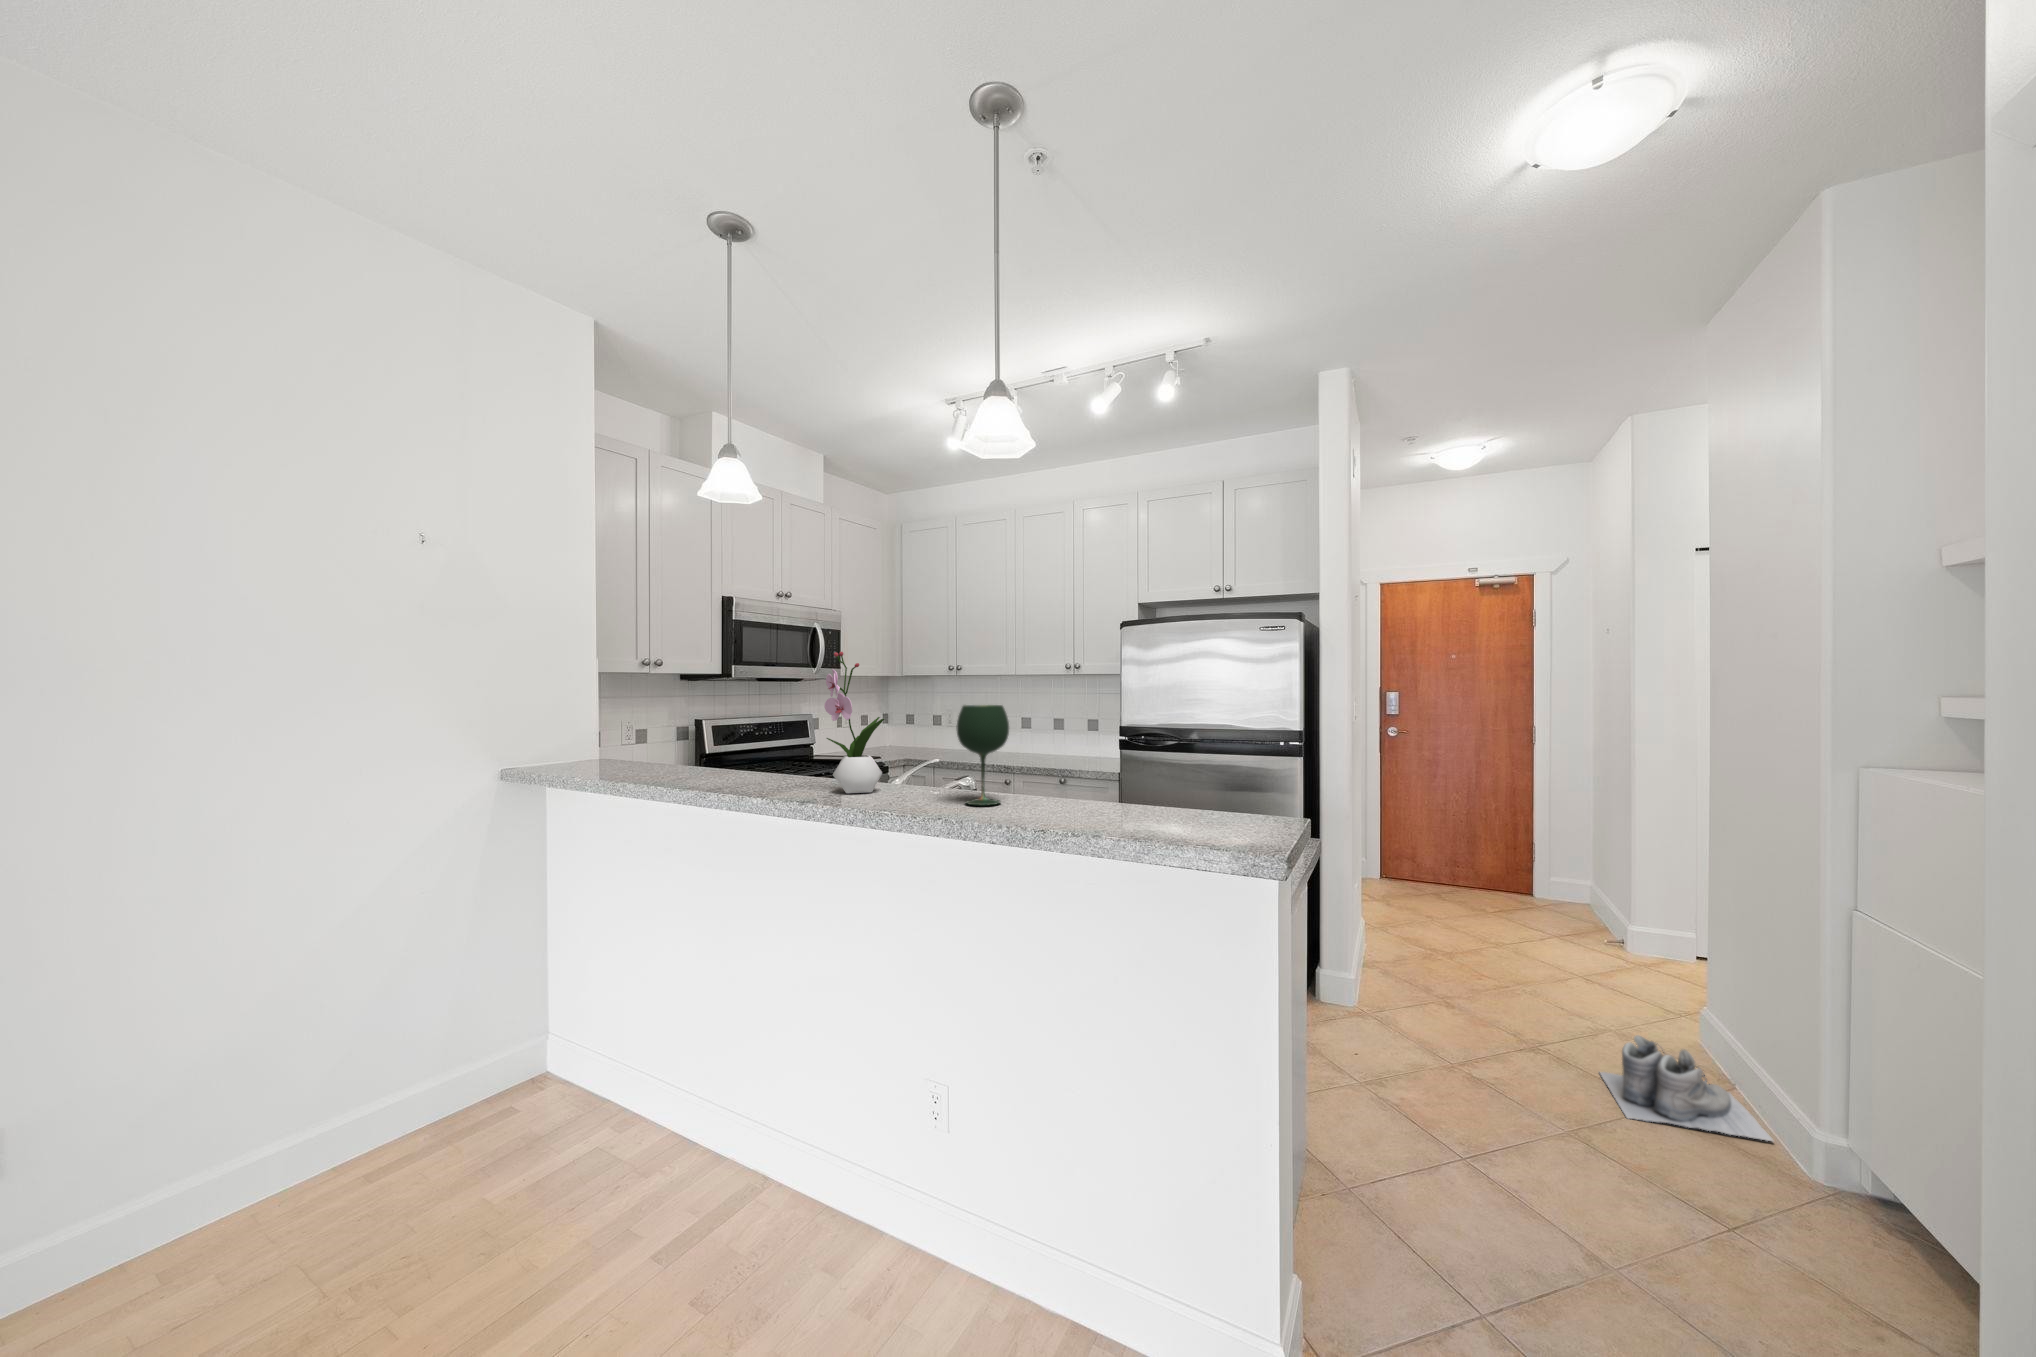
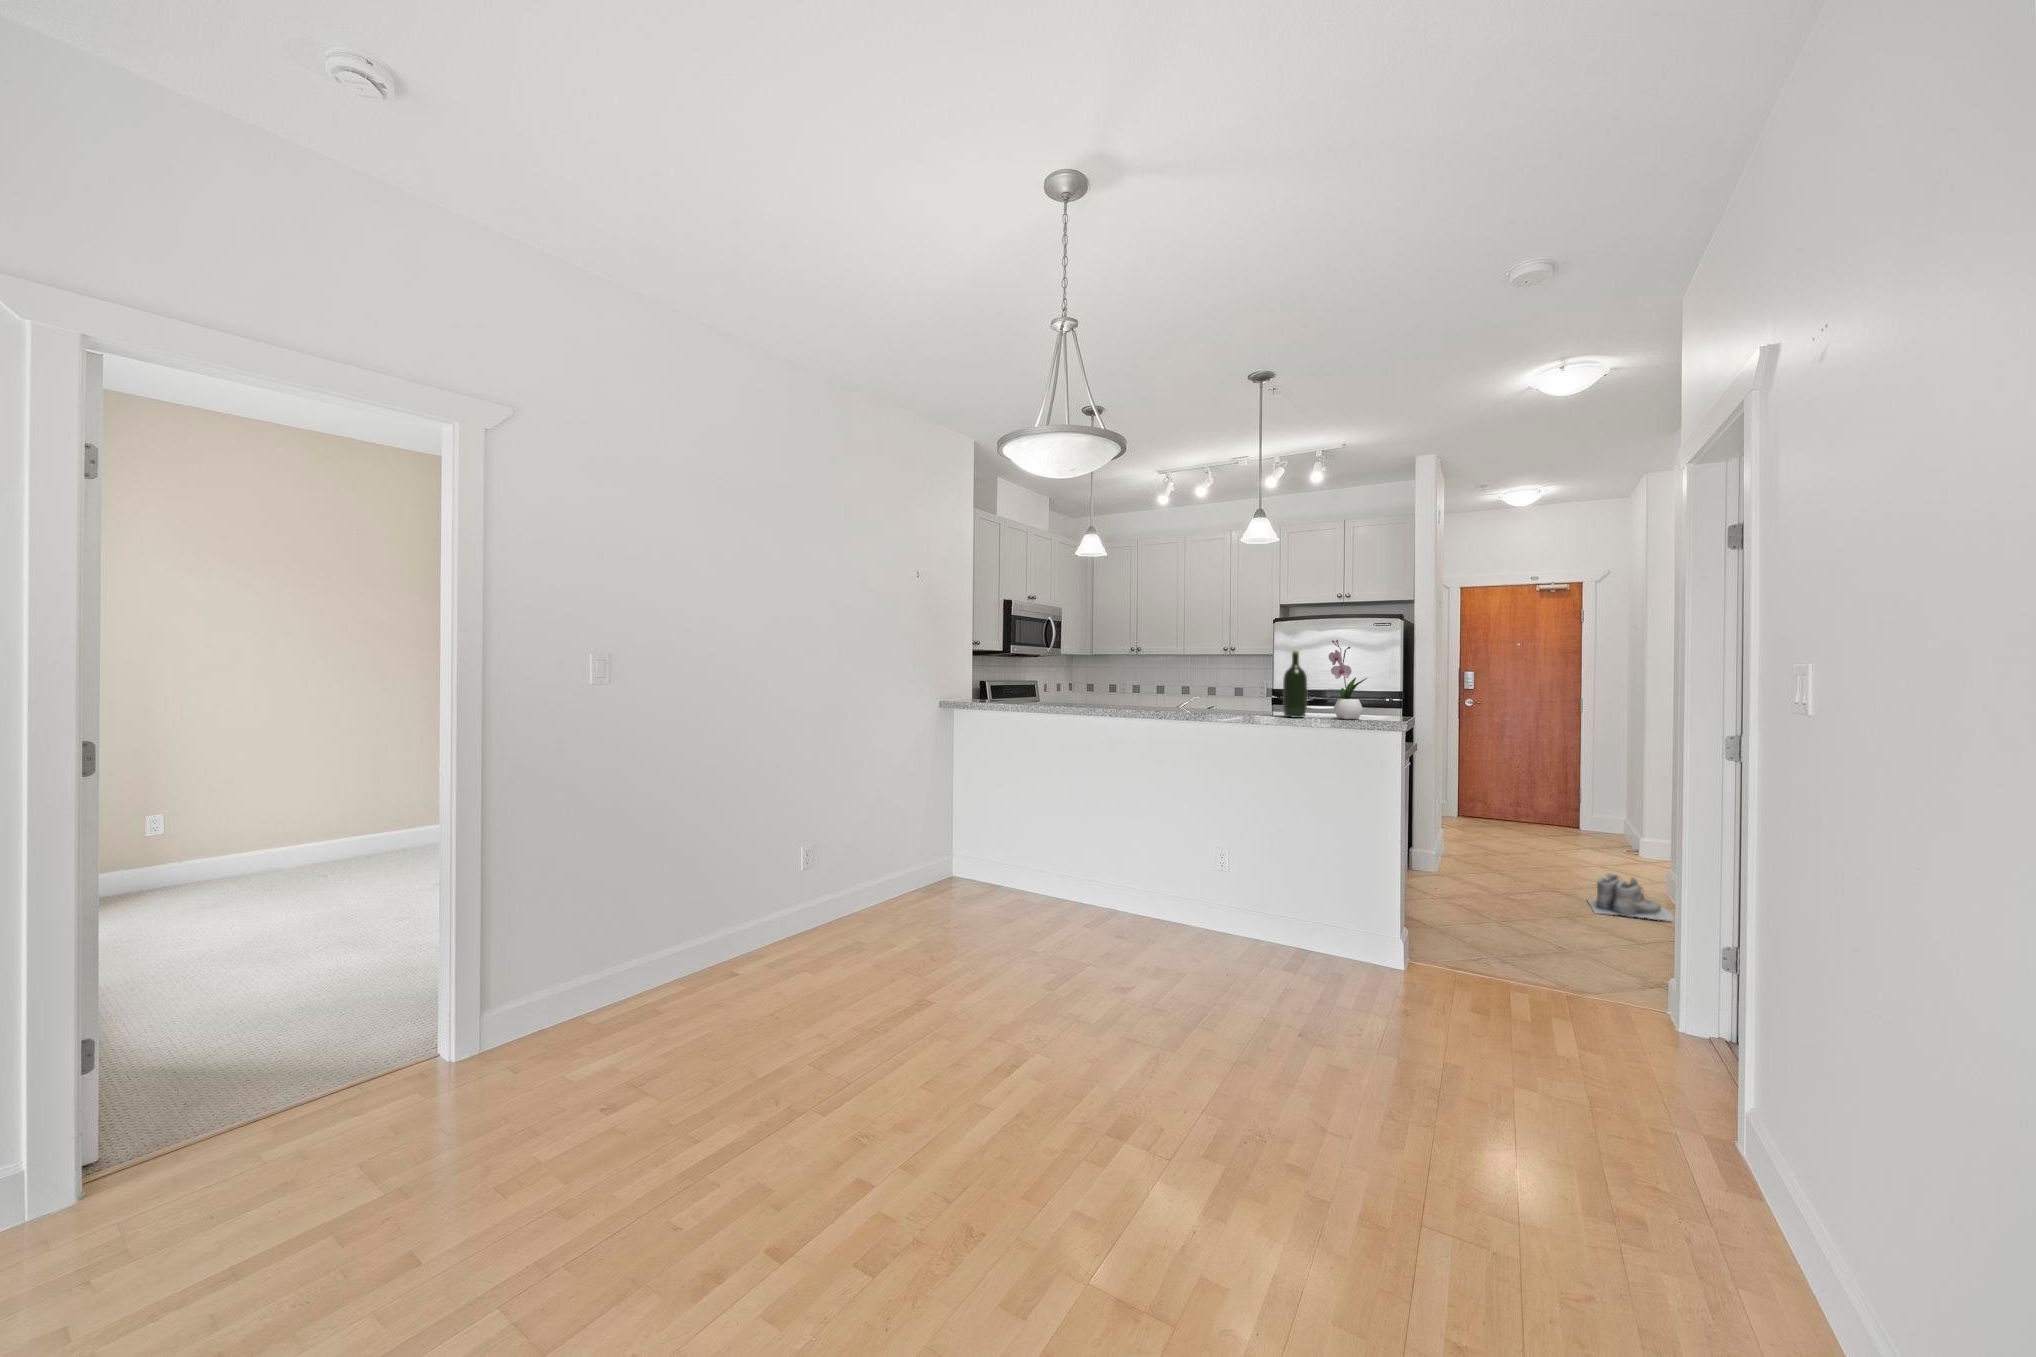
flower arrangement: present [824,652,884,793] -> present [1328,640,1367,719]
wine bottle: none [1039,669,1087,815] -> present [1283,651,1307,718]
wine glass: present [956,705,1009,806] -> none [1238,668,1264,715]

